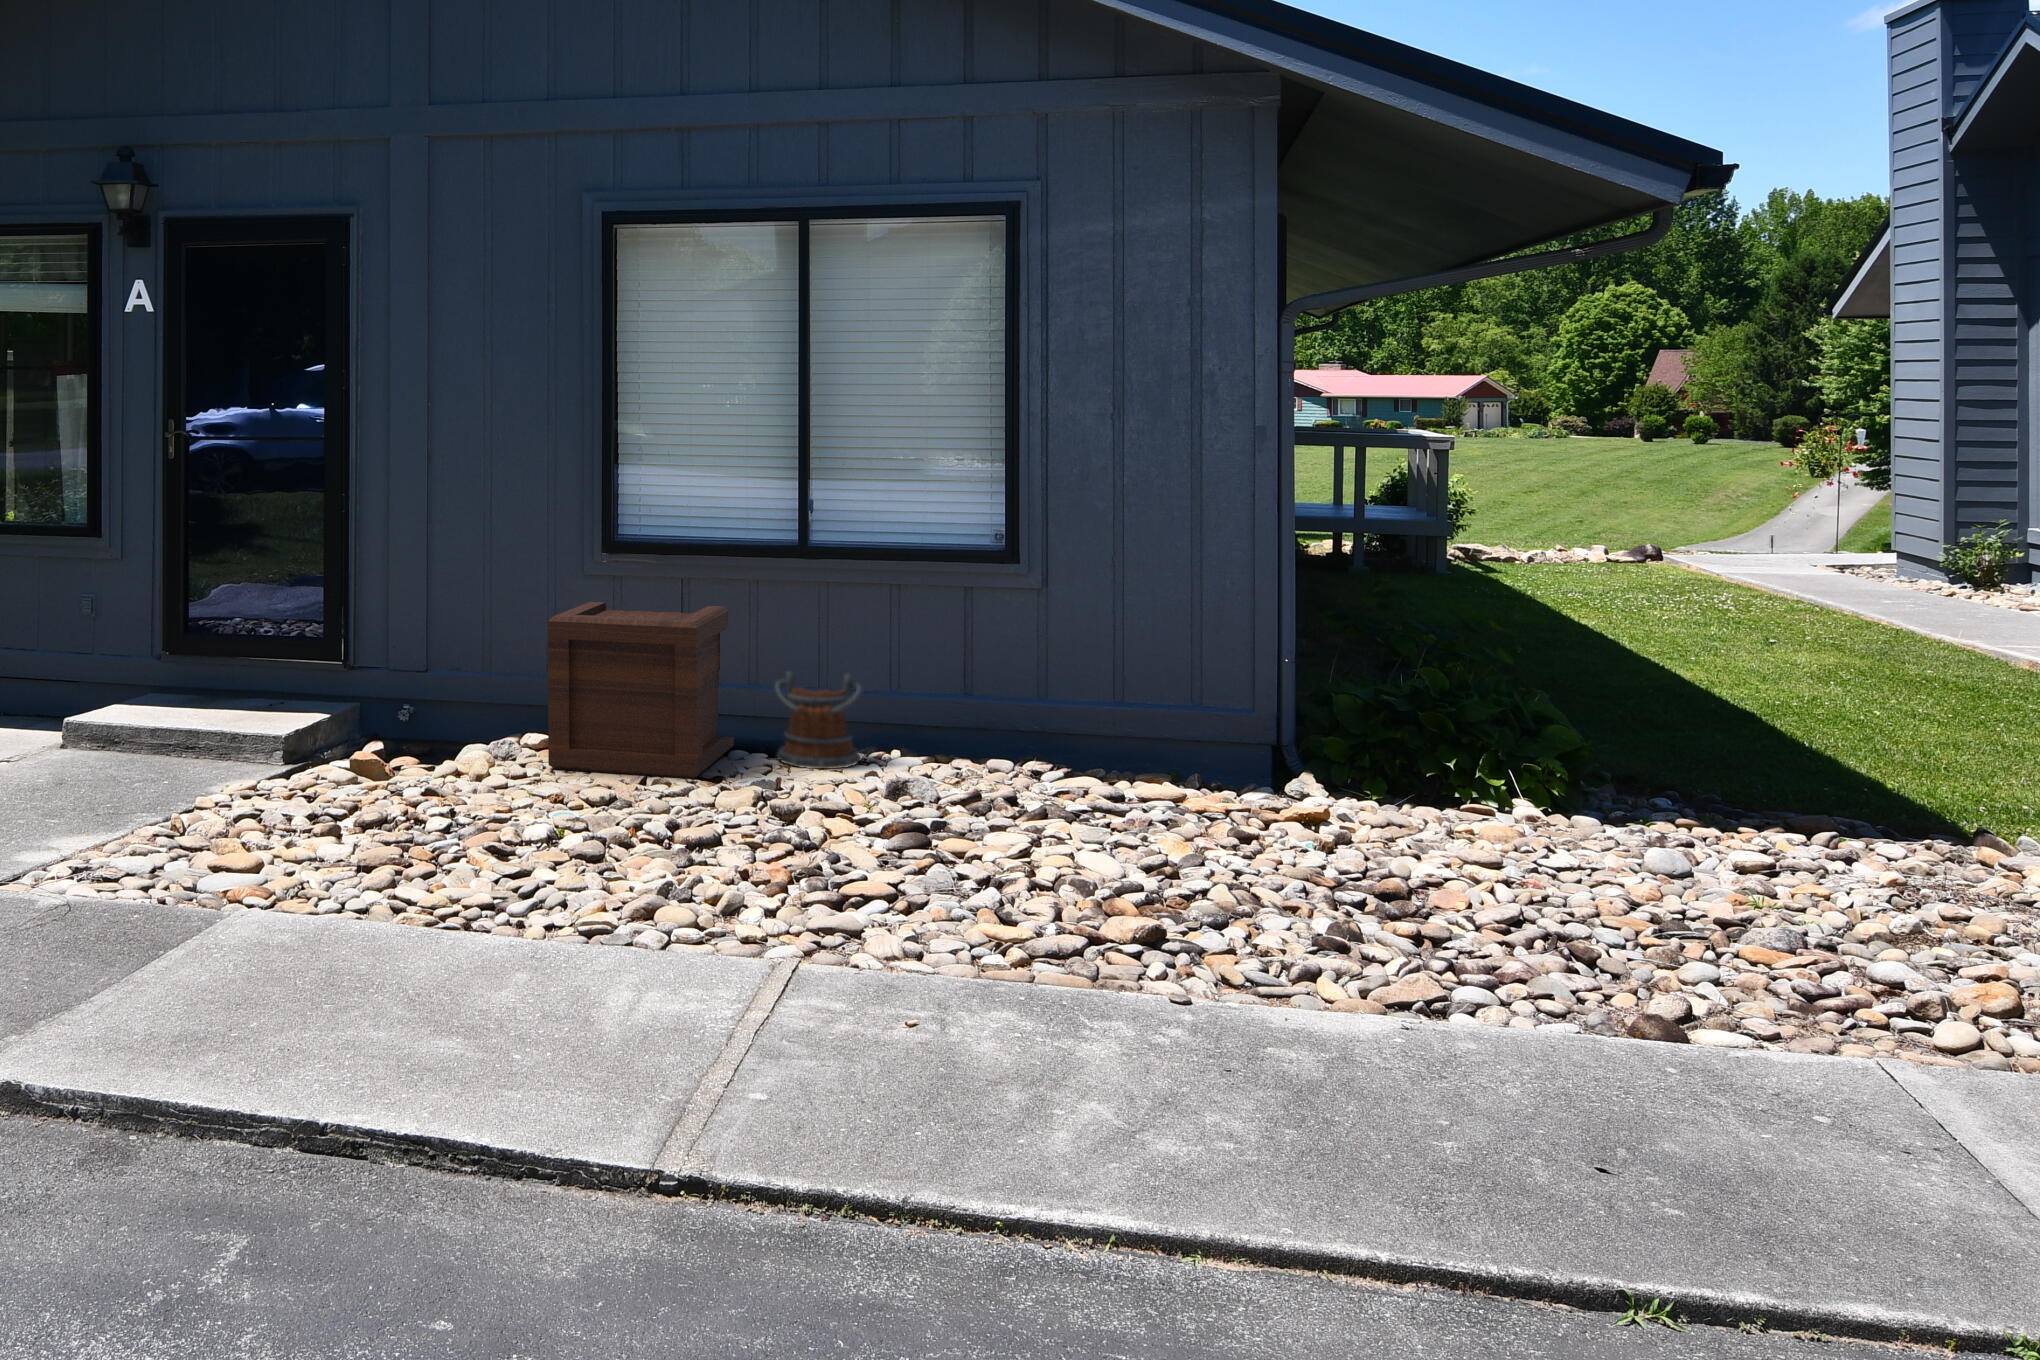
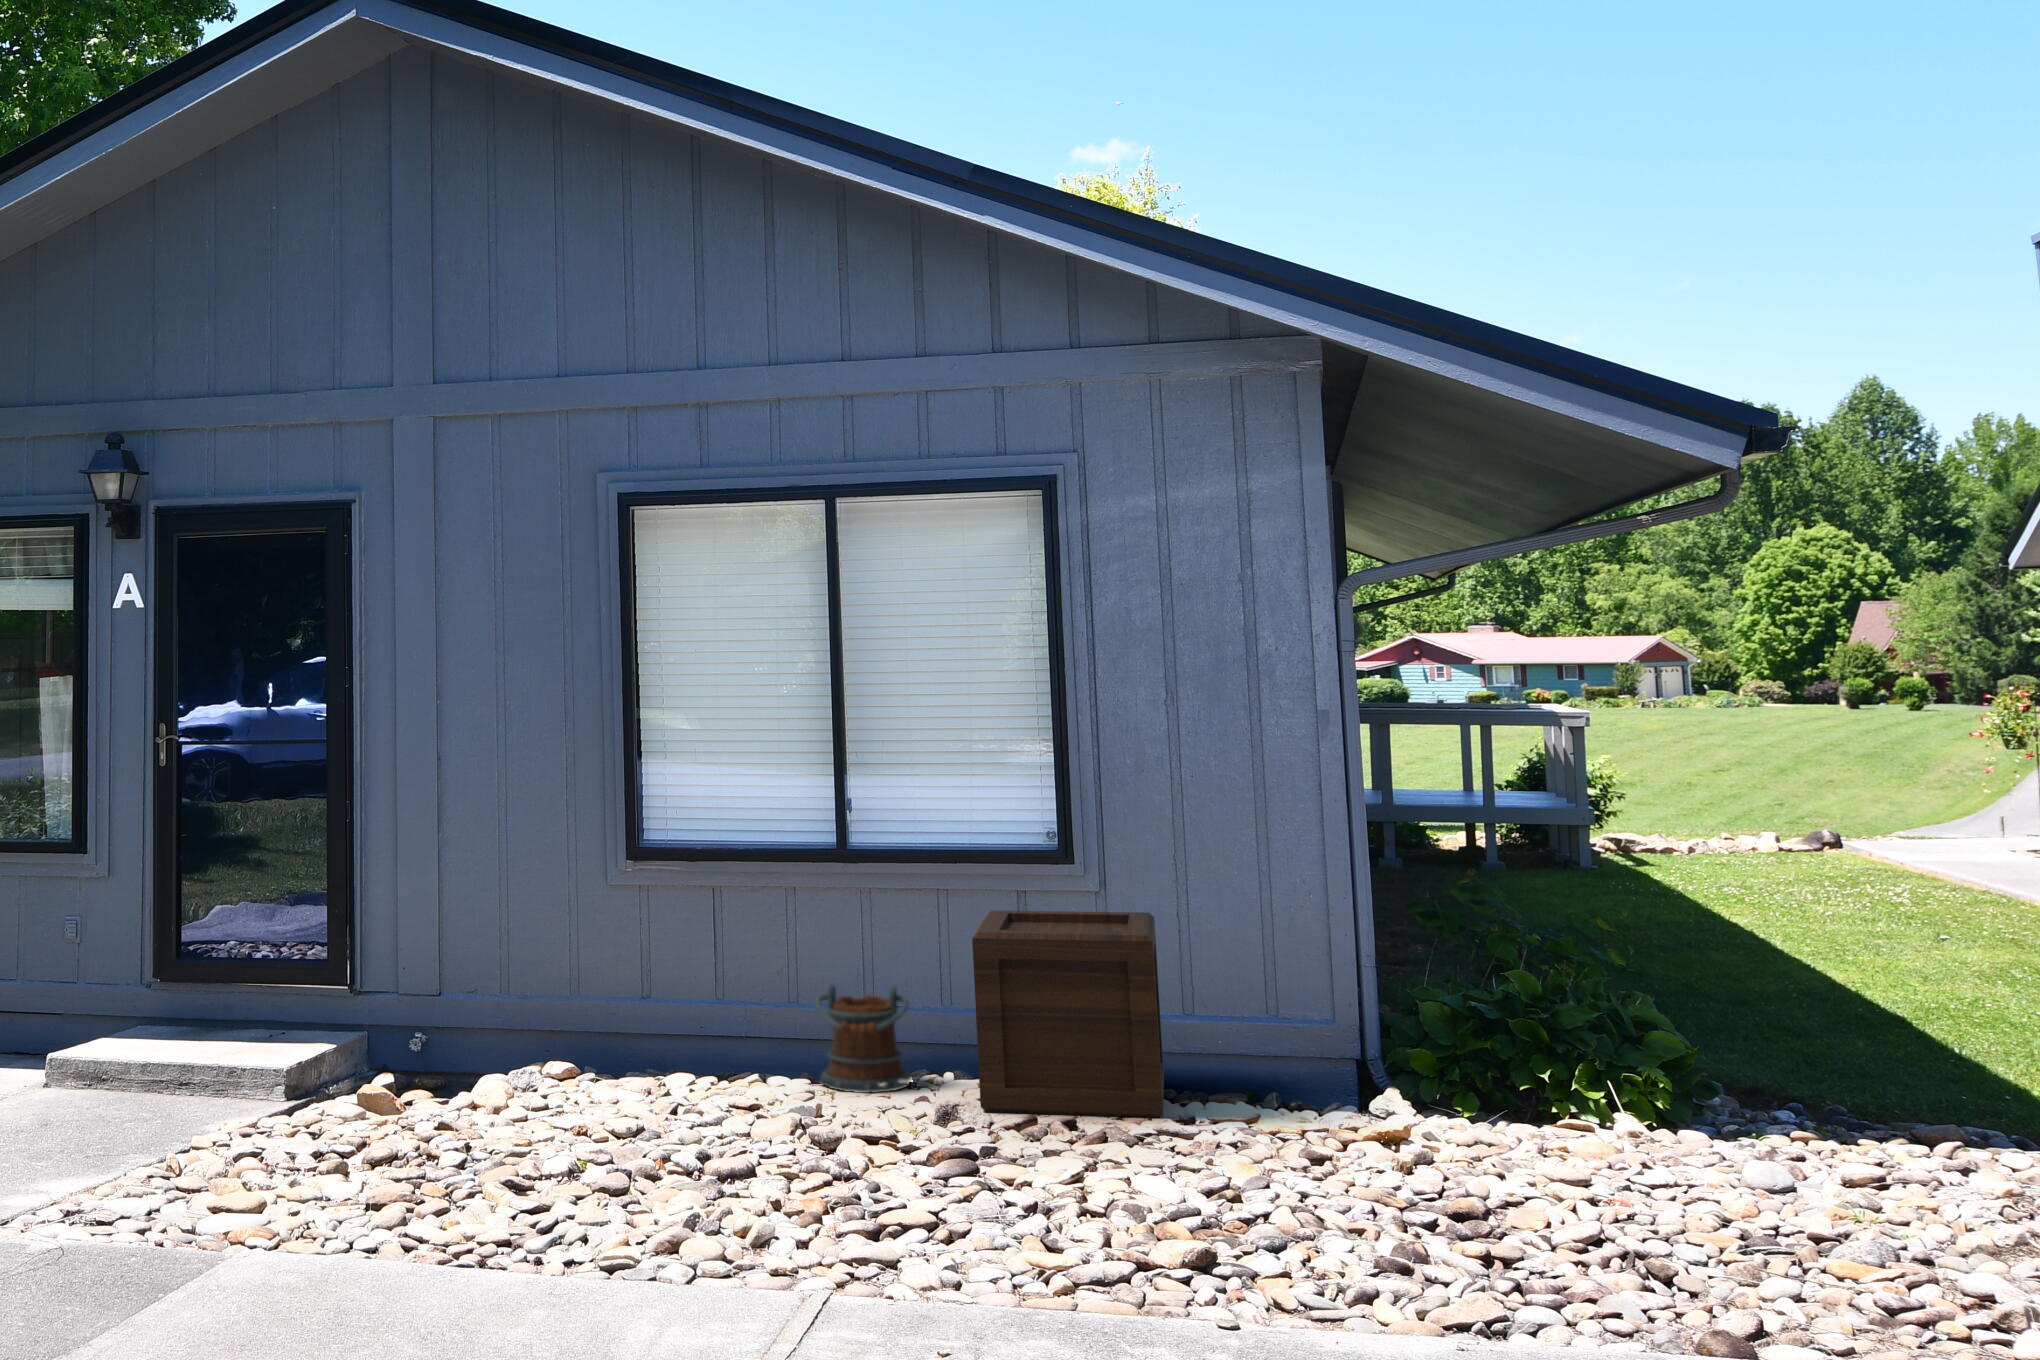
wooden crate: present [548,602,734,779] -> present [972,910,1164,1118]

